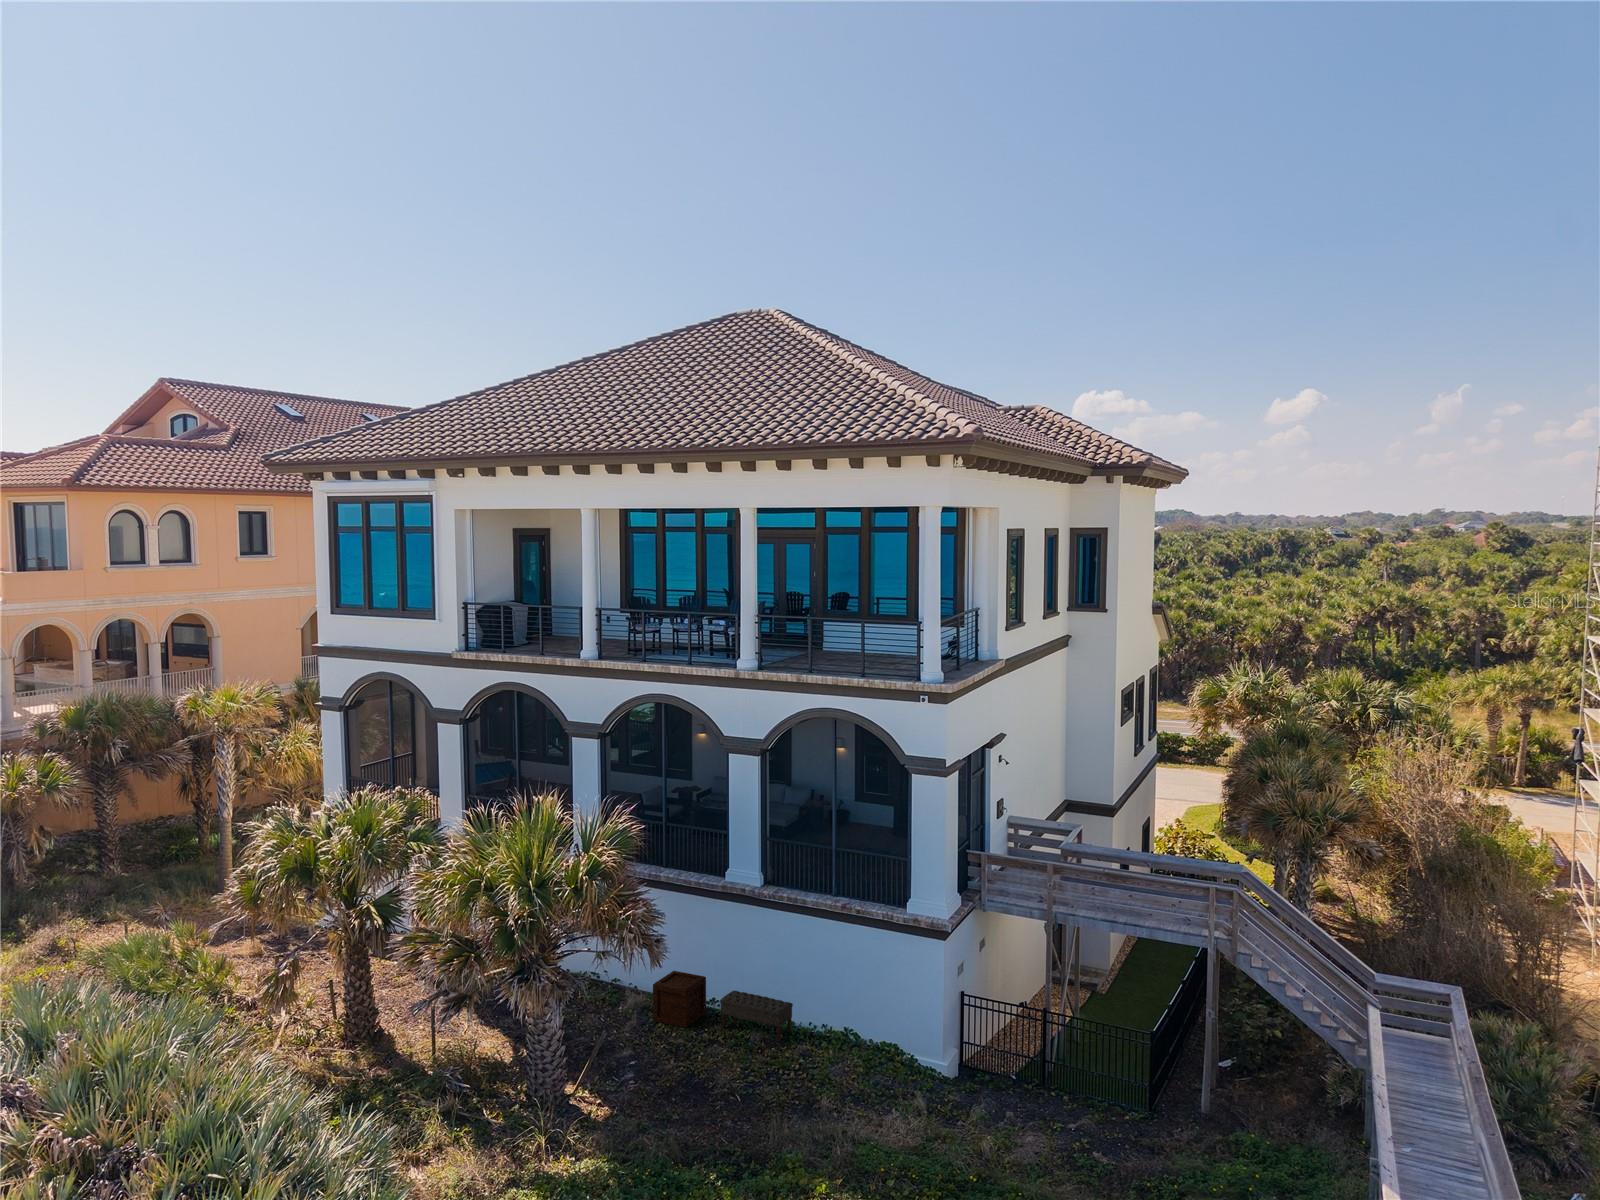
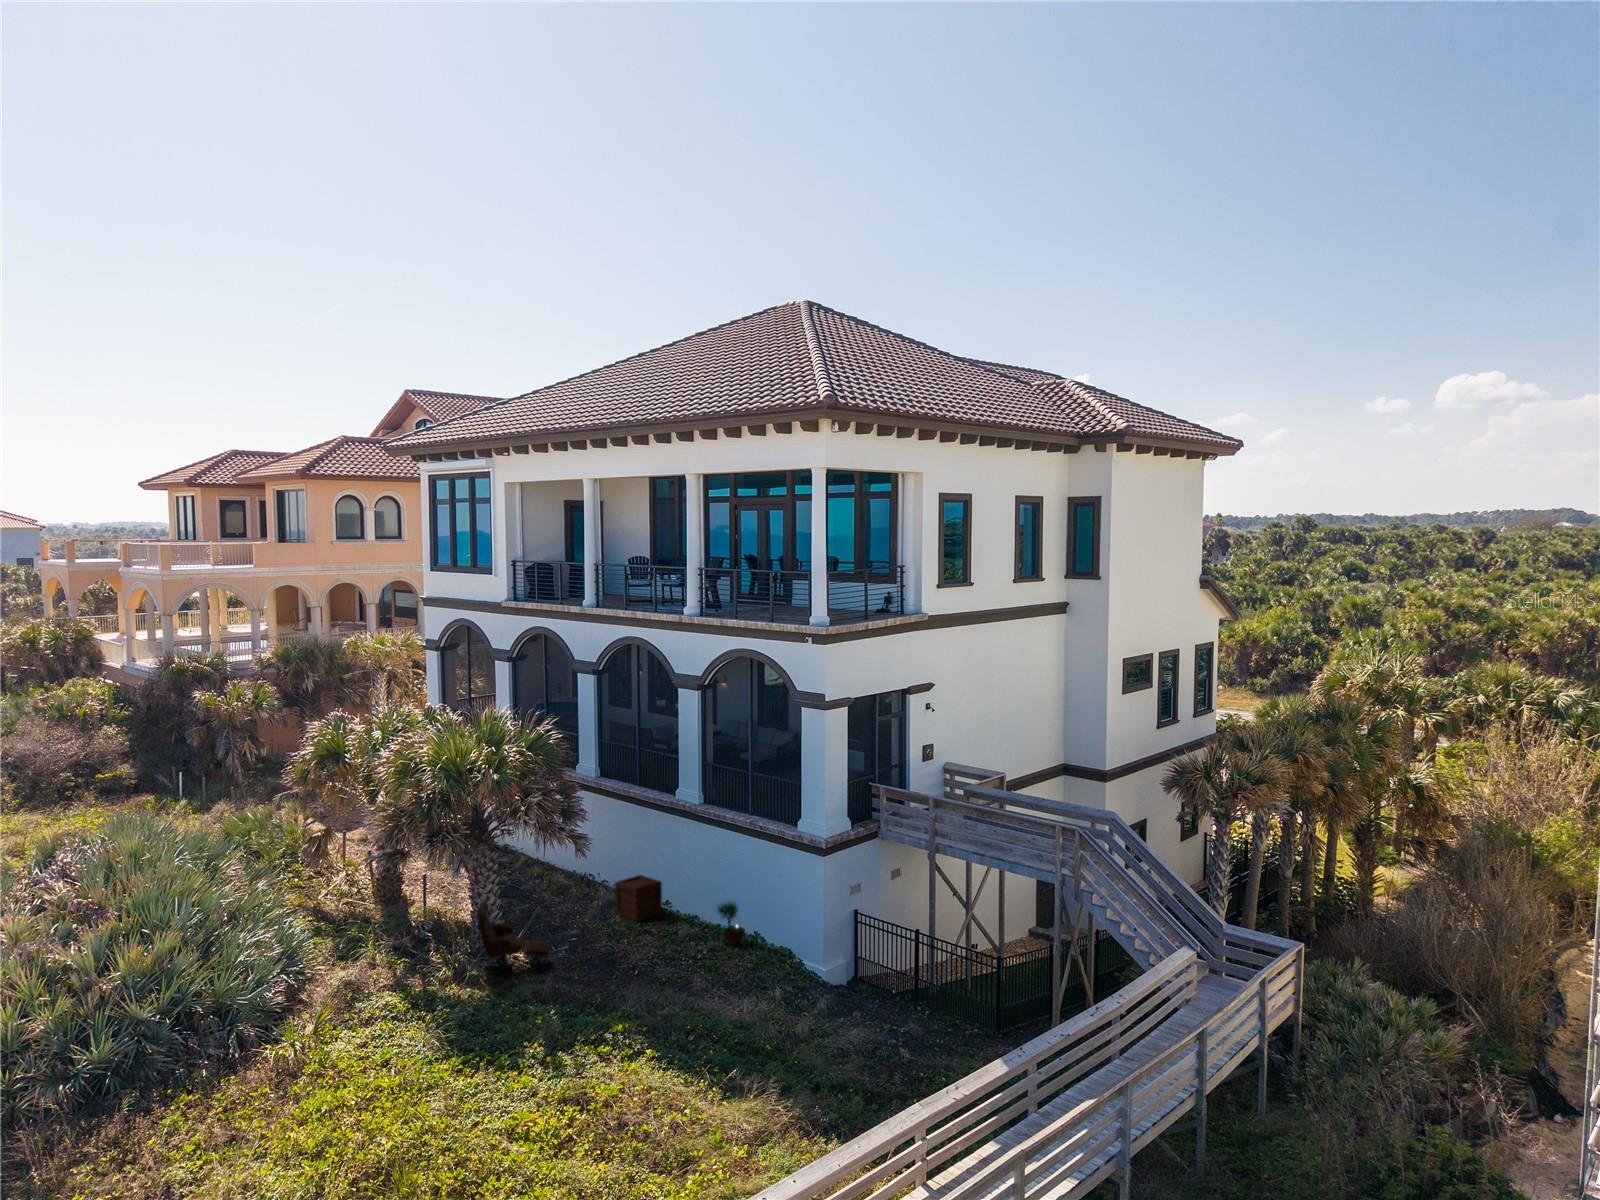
bench: present [720,991,793,1042] -> none [663,894,720,939]
potted tree: none [799,991,831,1044] -> present [718,902,744,944]
lounge chair: none [548,1036,637,1123] -> present [478,902,549,972]

